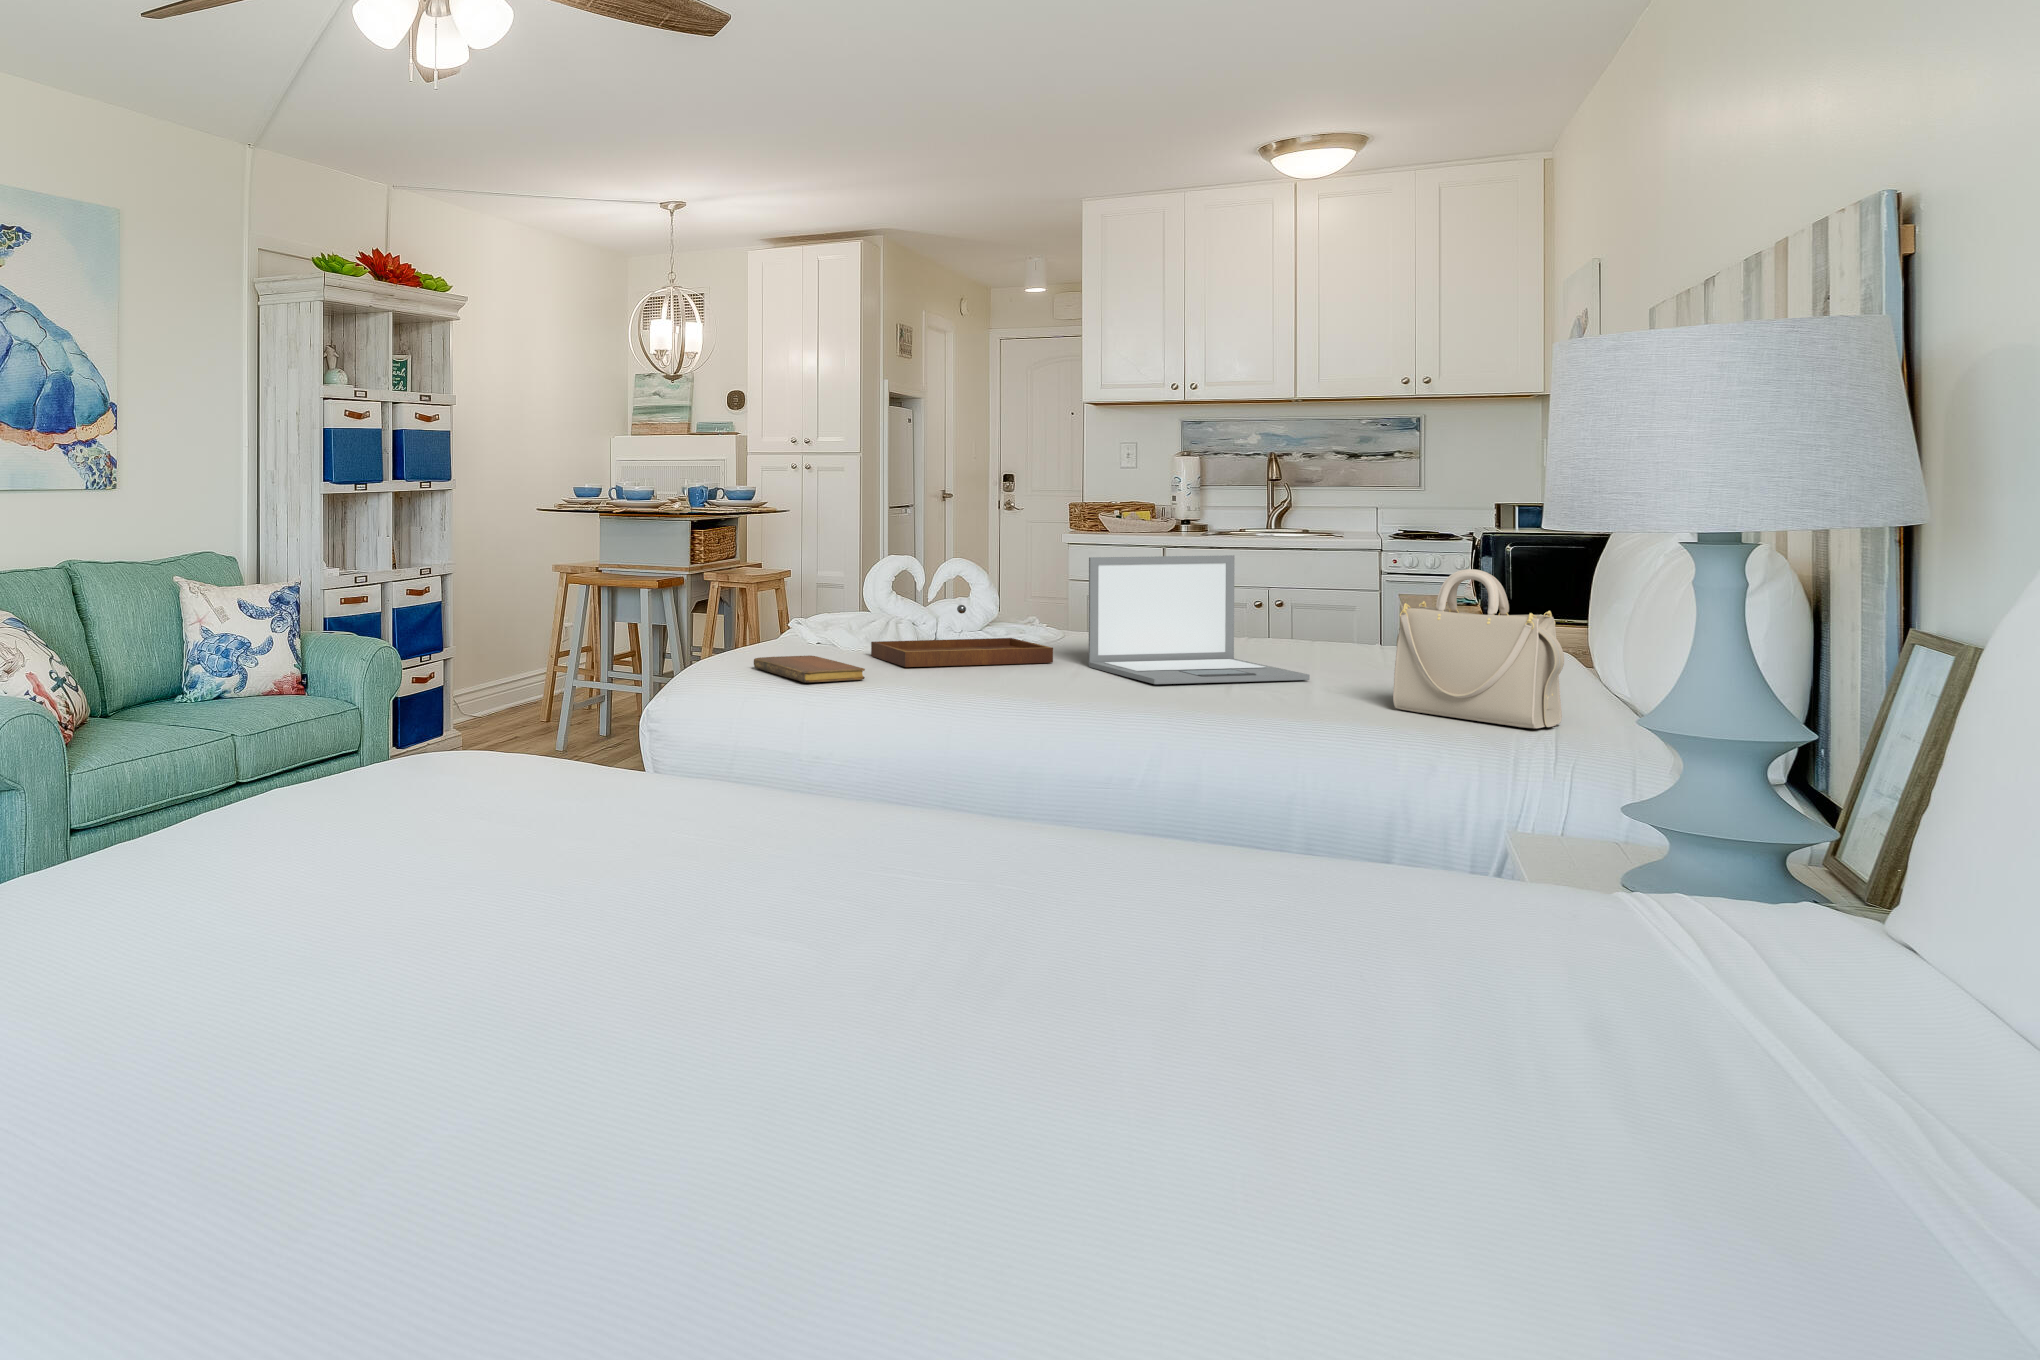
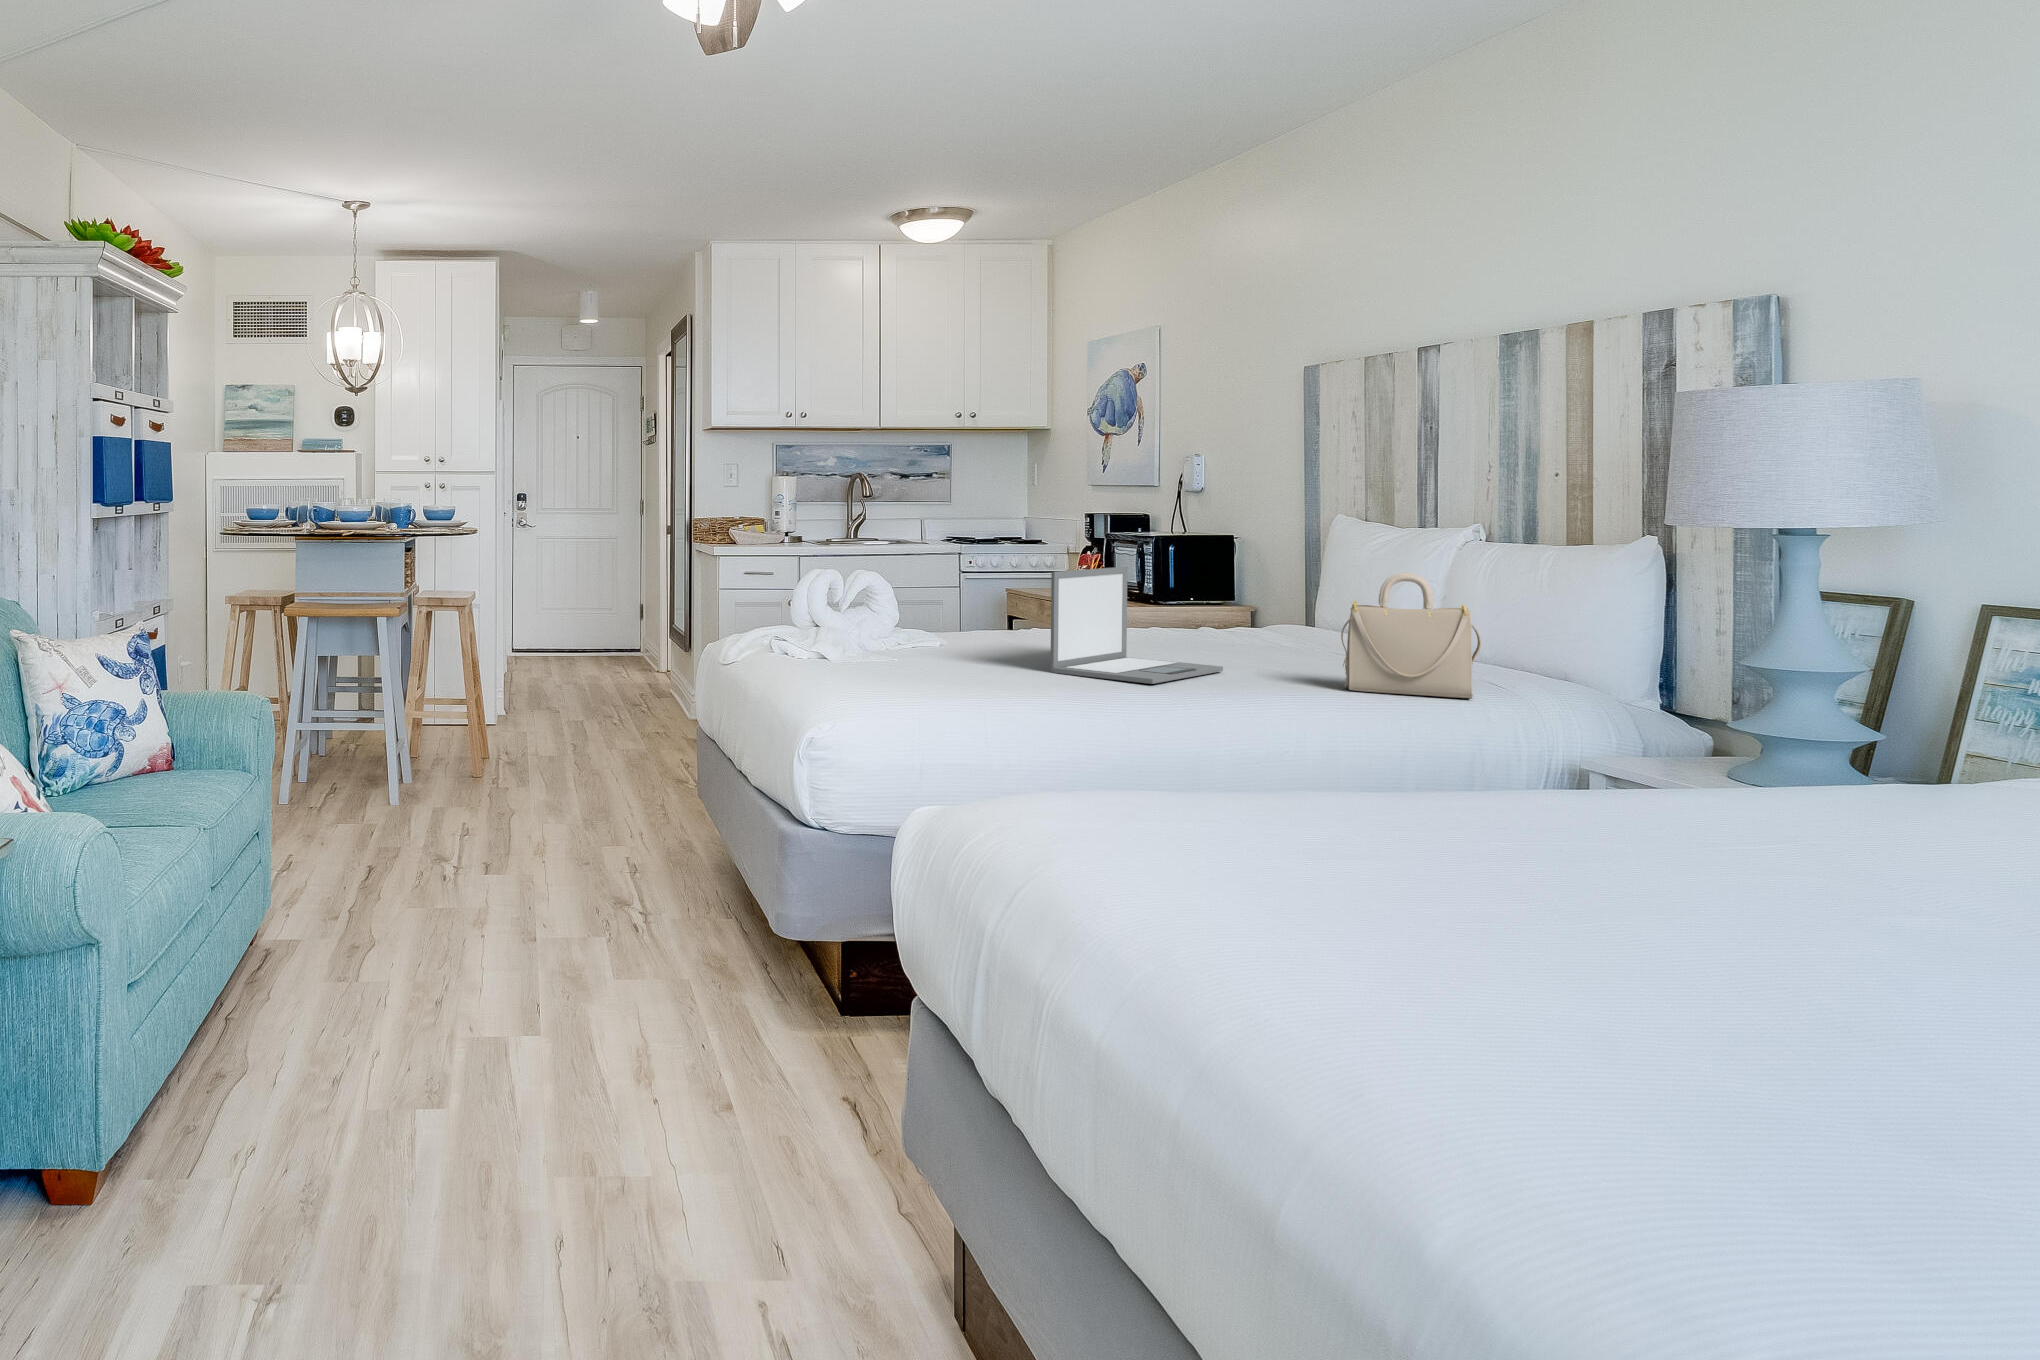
tray: present [871,605,1053,667] -> none [866,621,1017,684]
notebook: present [754,656,865,683] -> none [820,679,946,707]

